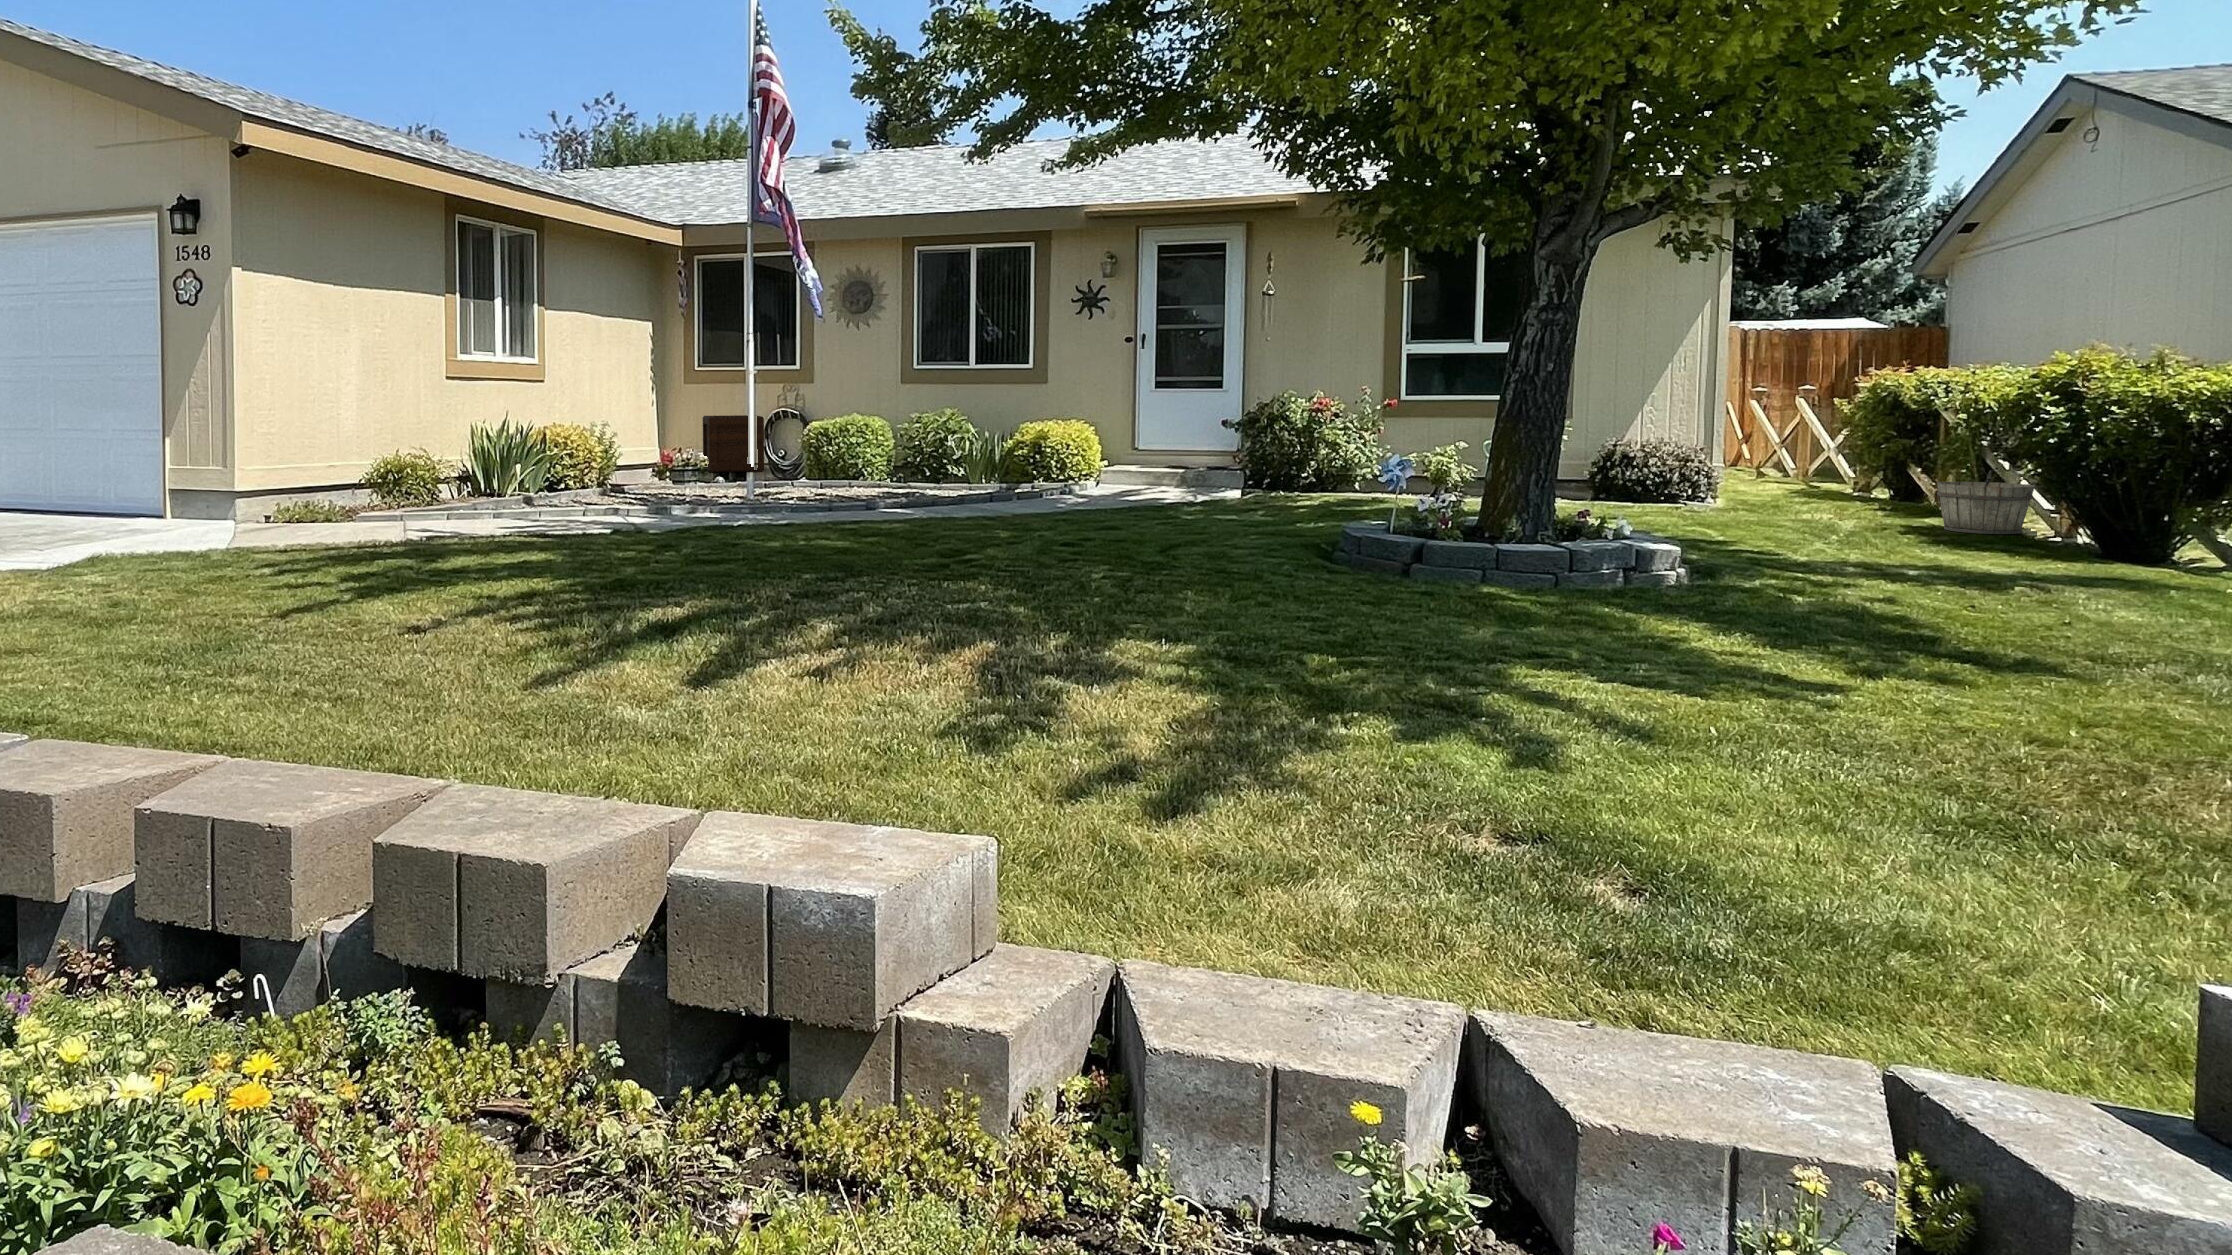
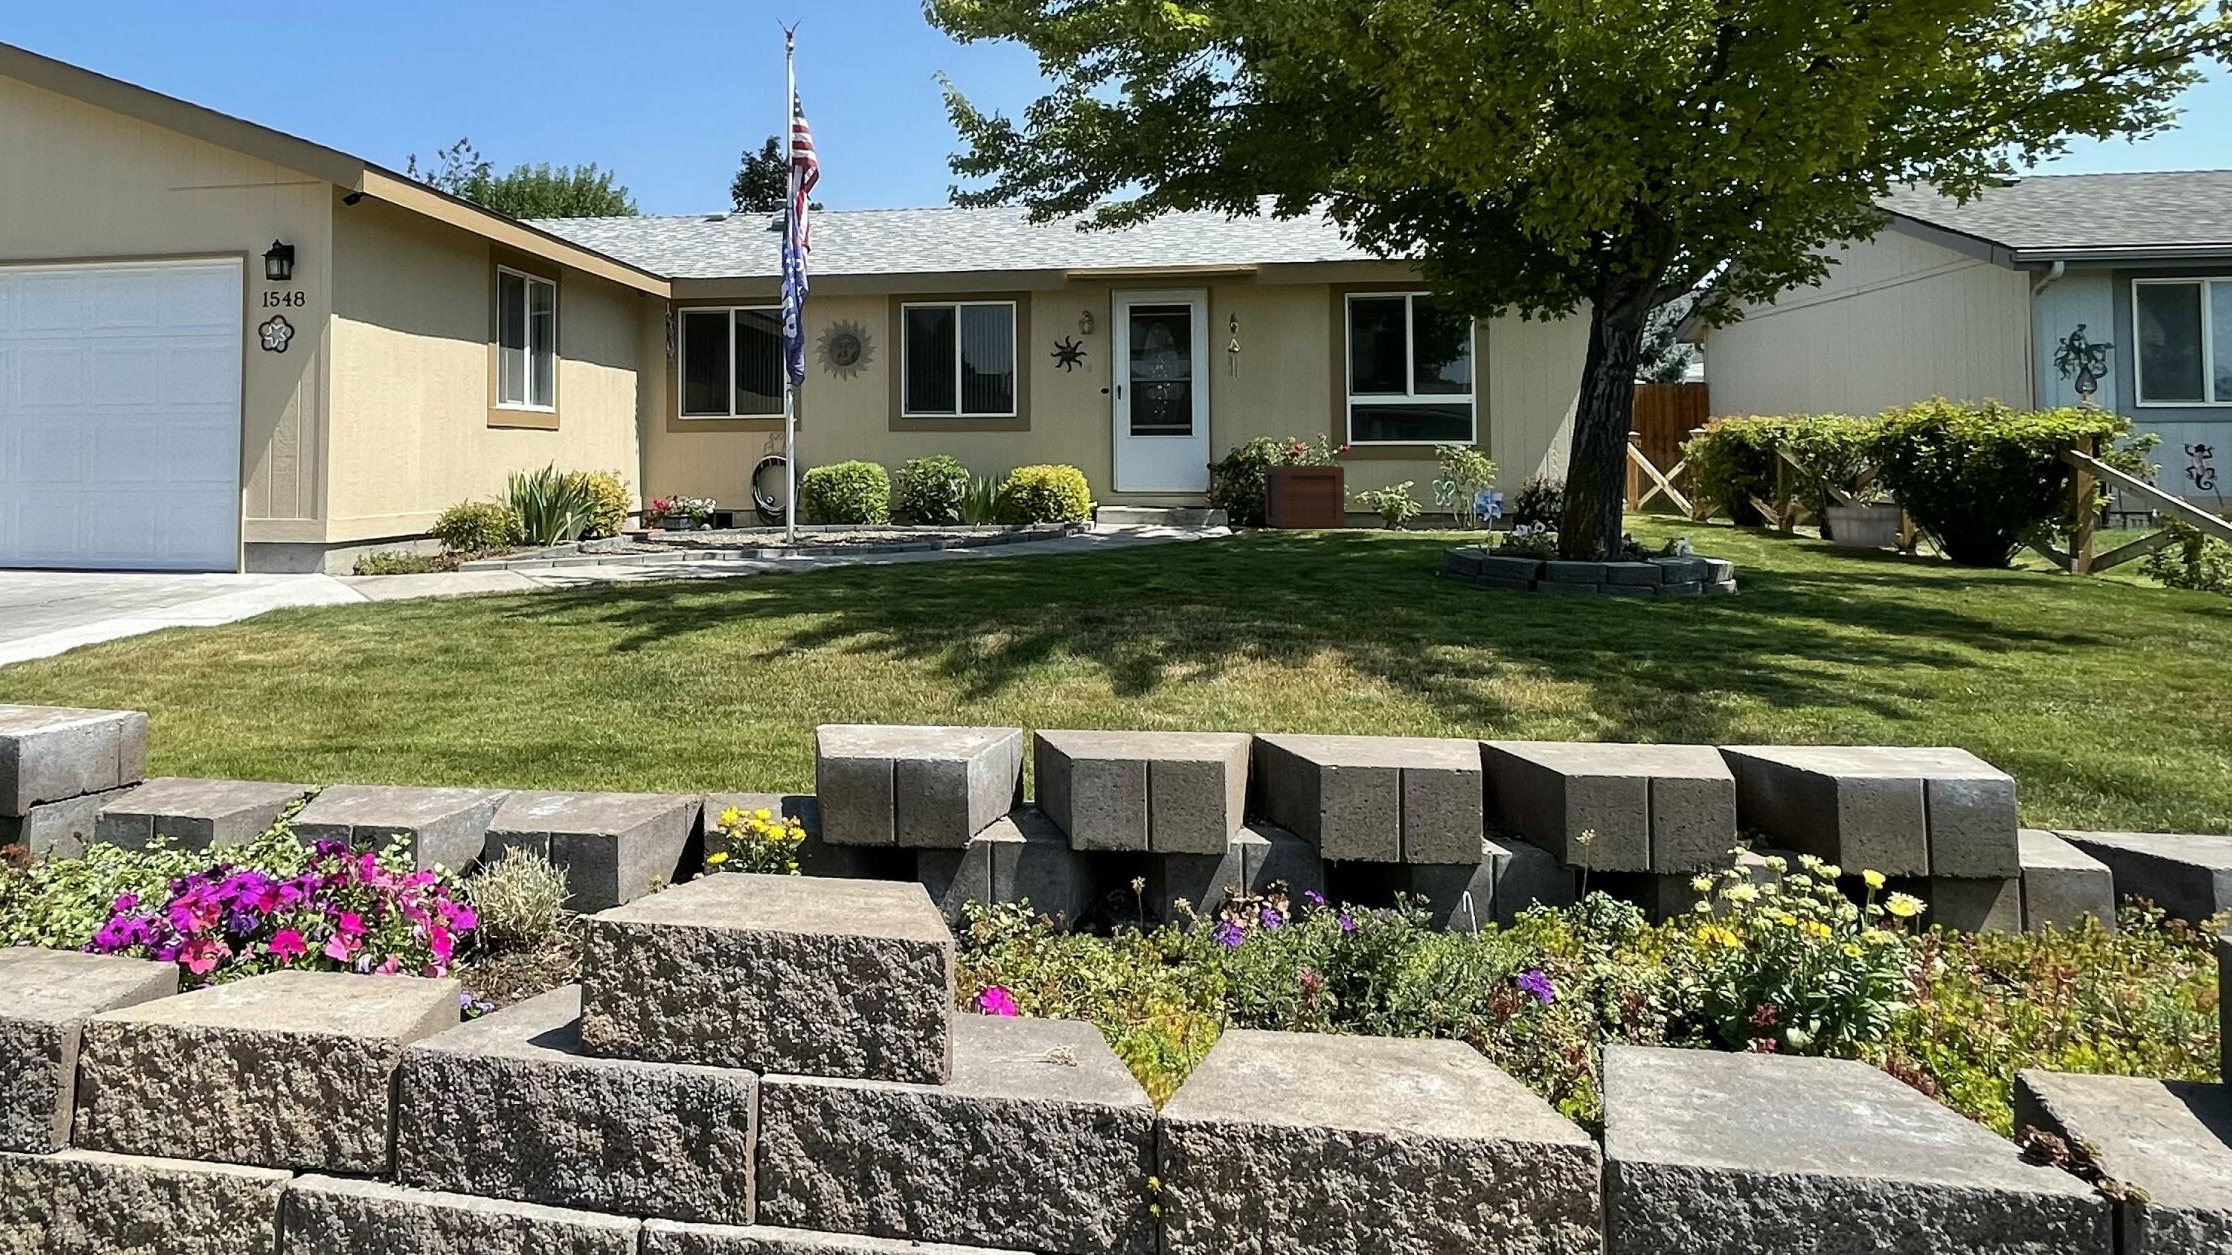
wooden crate: present [703,415,764,472] -> present [1265,465,1345,529]

